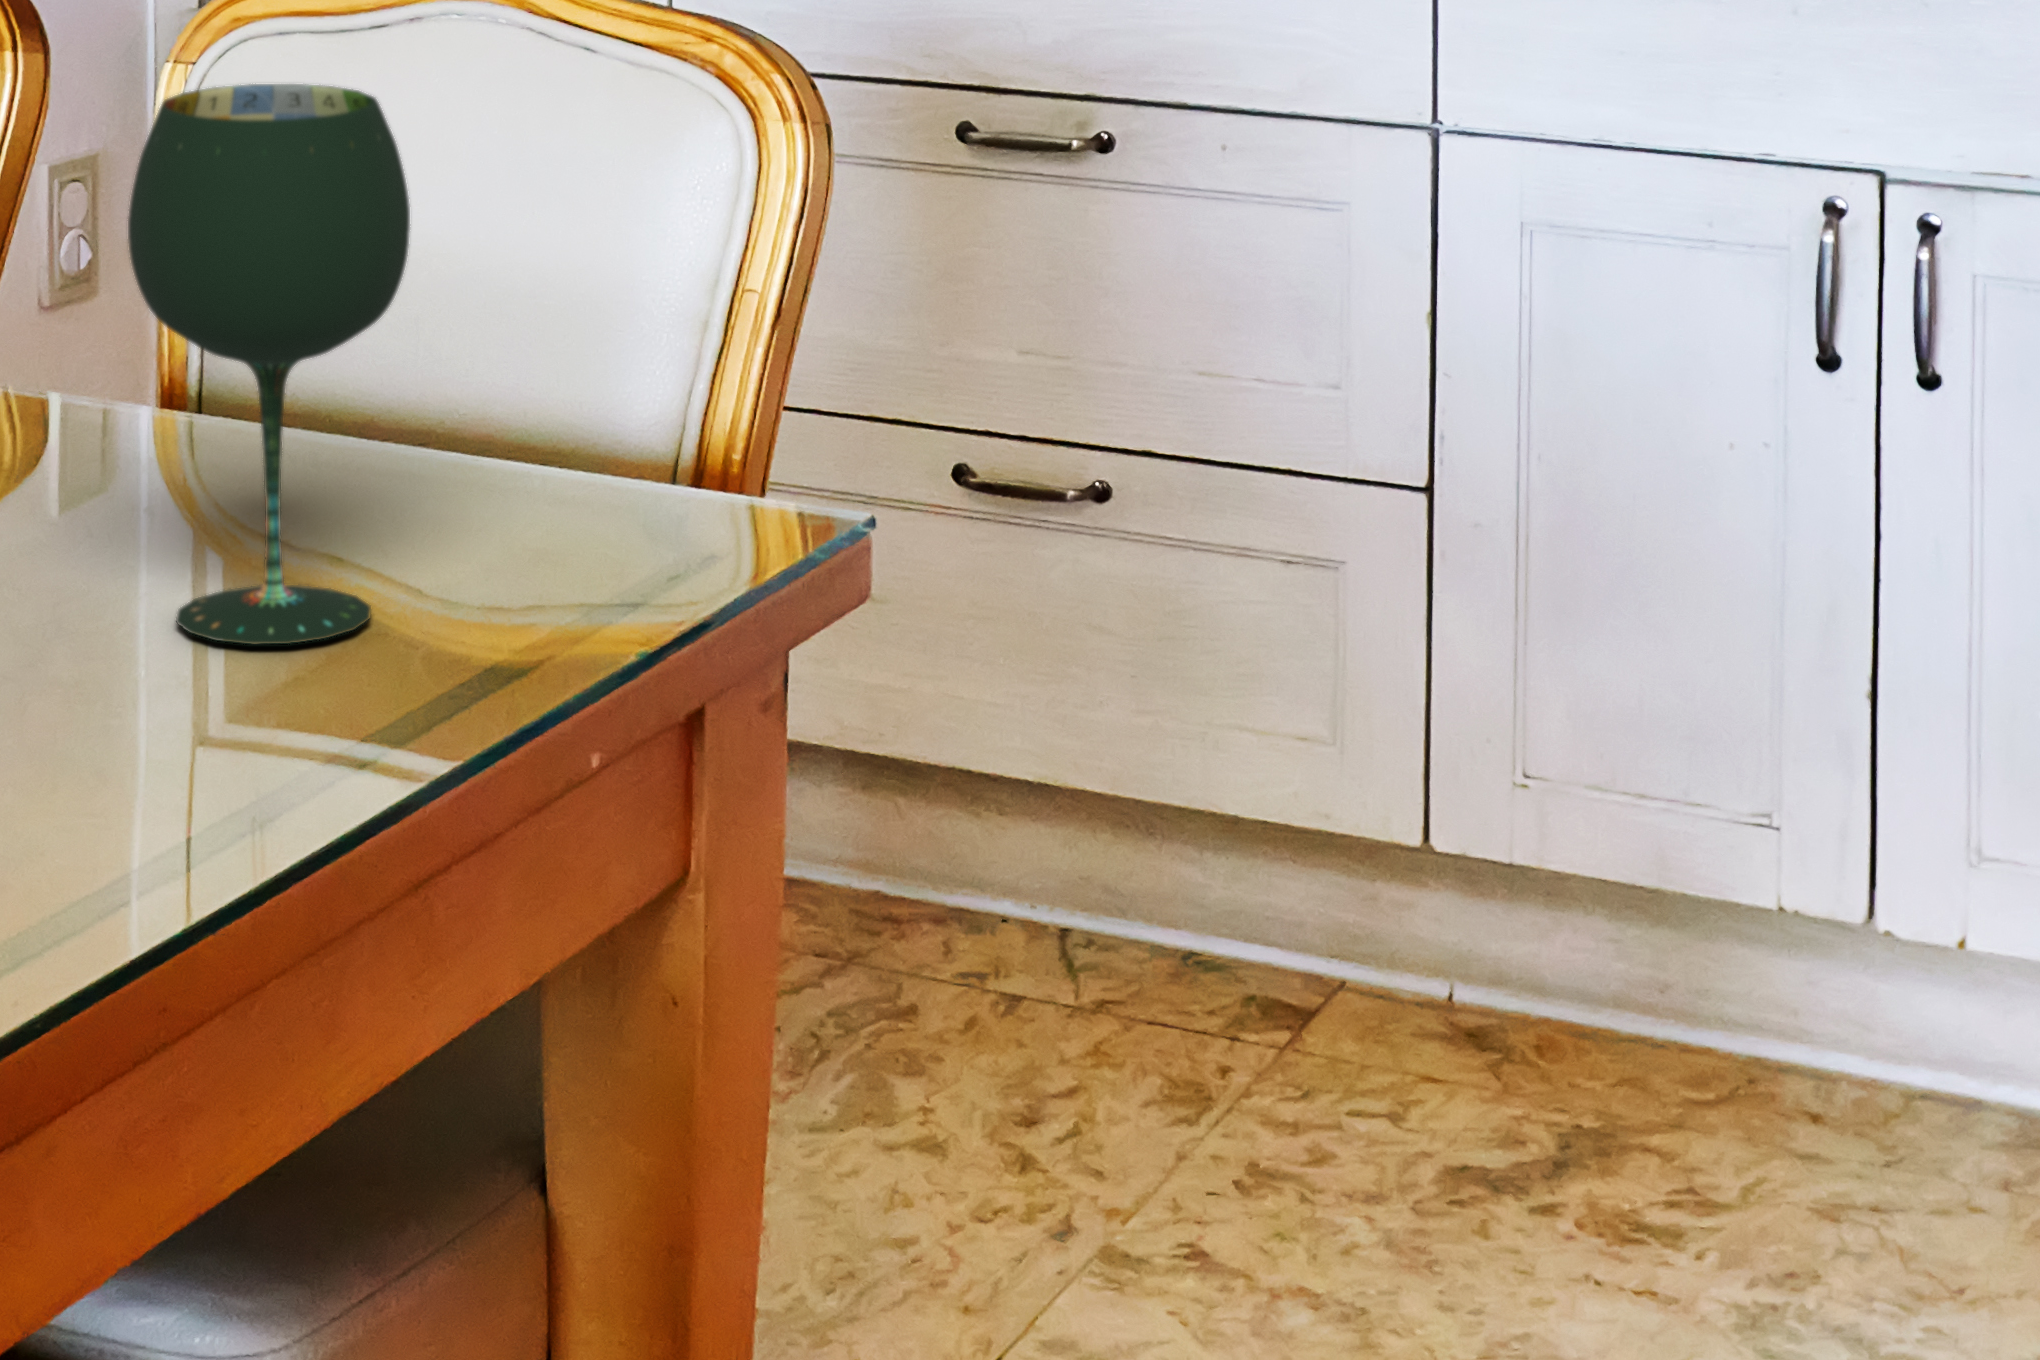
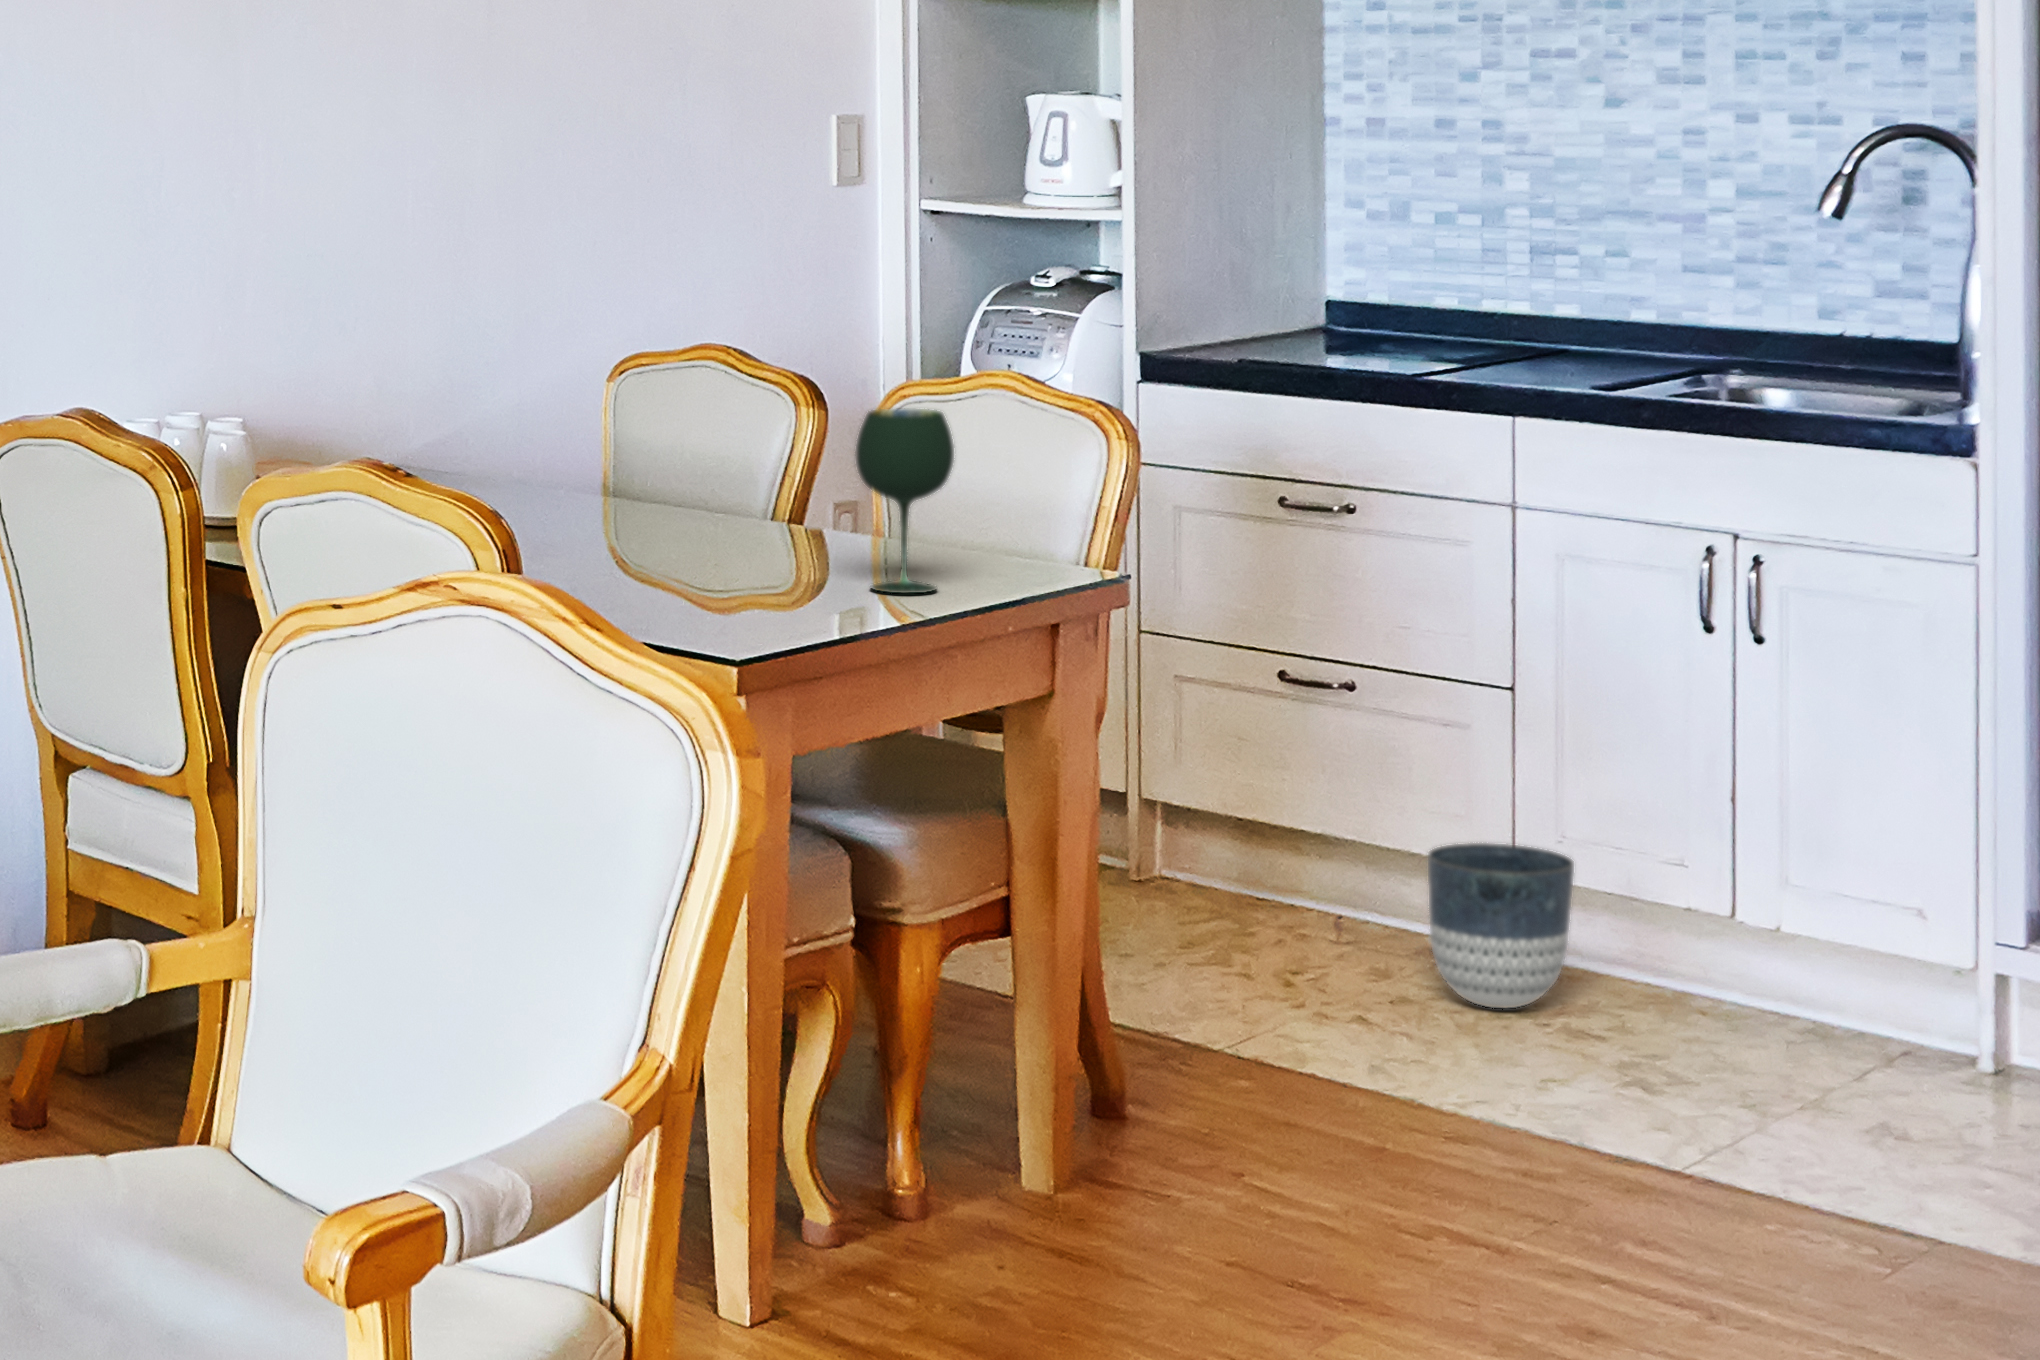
planter: none [1362,876,1661,1259] -> present [1428,843,1574,1008]

